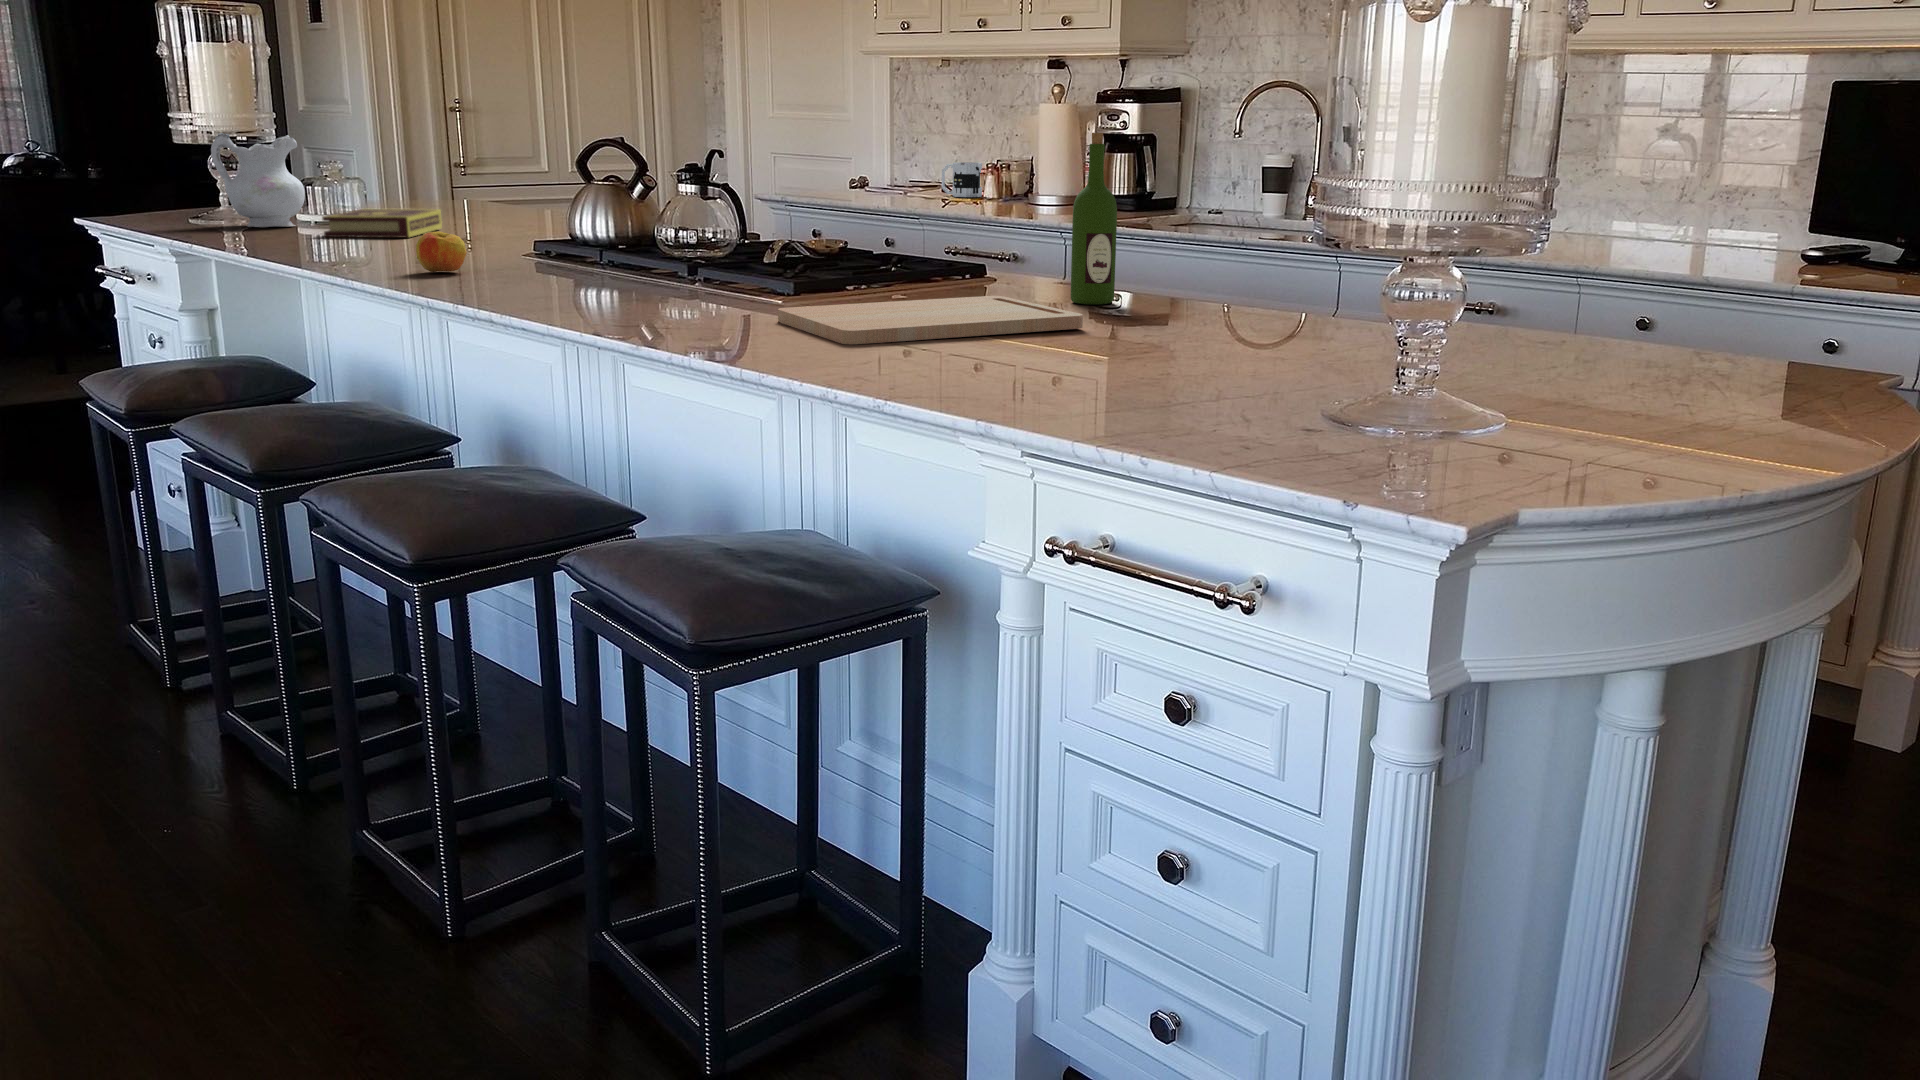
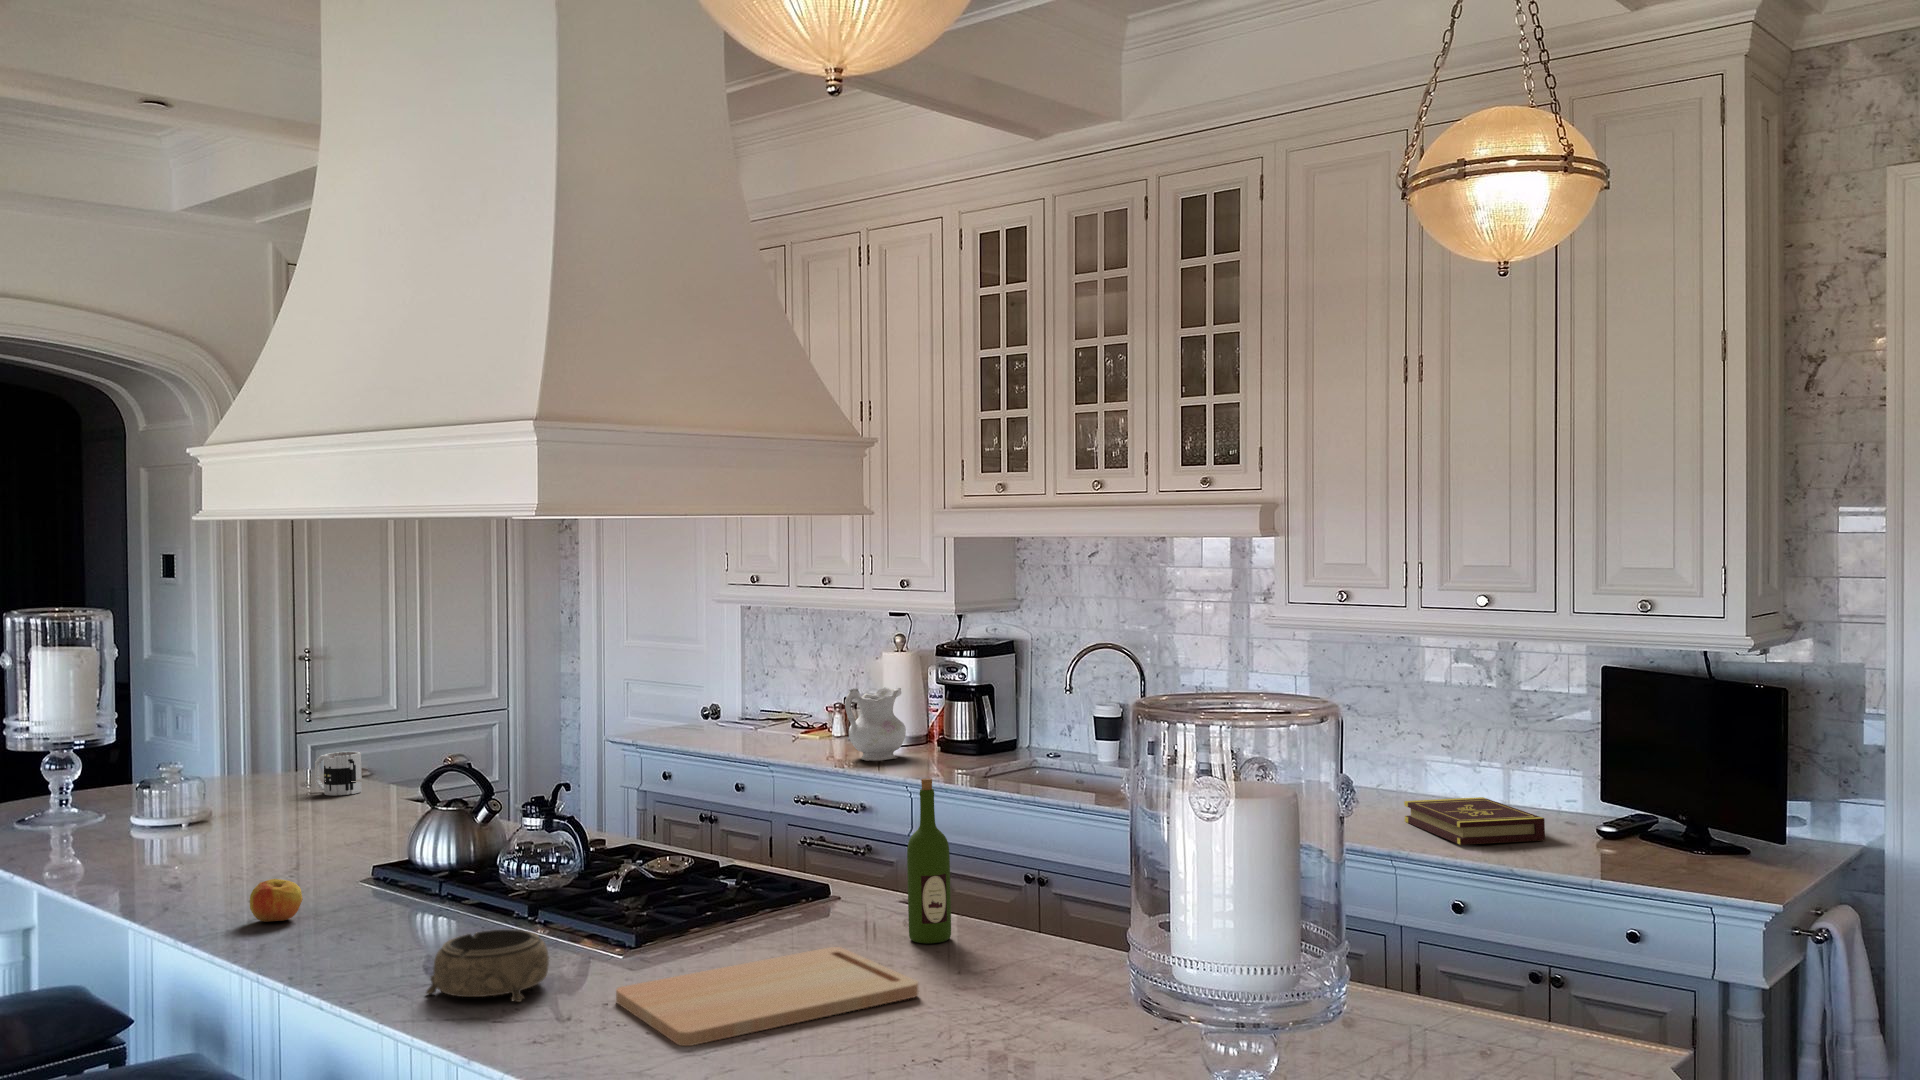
ceramic pitcher: present [211,133,305,227] -> present [845,687,906,761]
mug: present [942,162,982,197] -> present [315,752,362,795]
book: present [323,209,442,238] -> present [1404,797,1545,845]
decorative bowl: none [591,257,710,317] -> present [426,930,549,1002]

